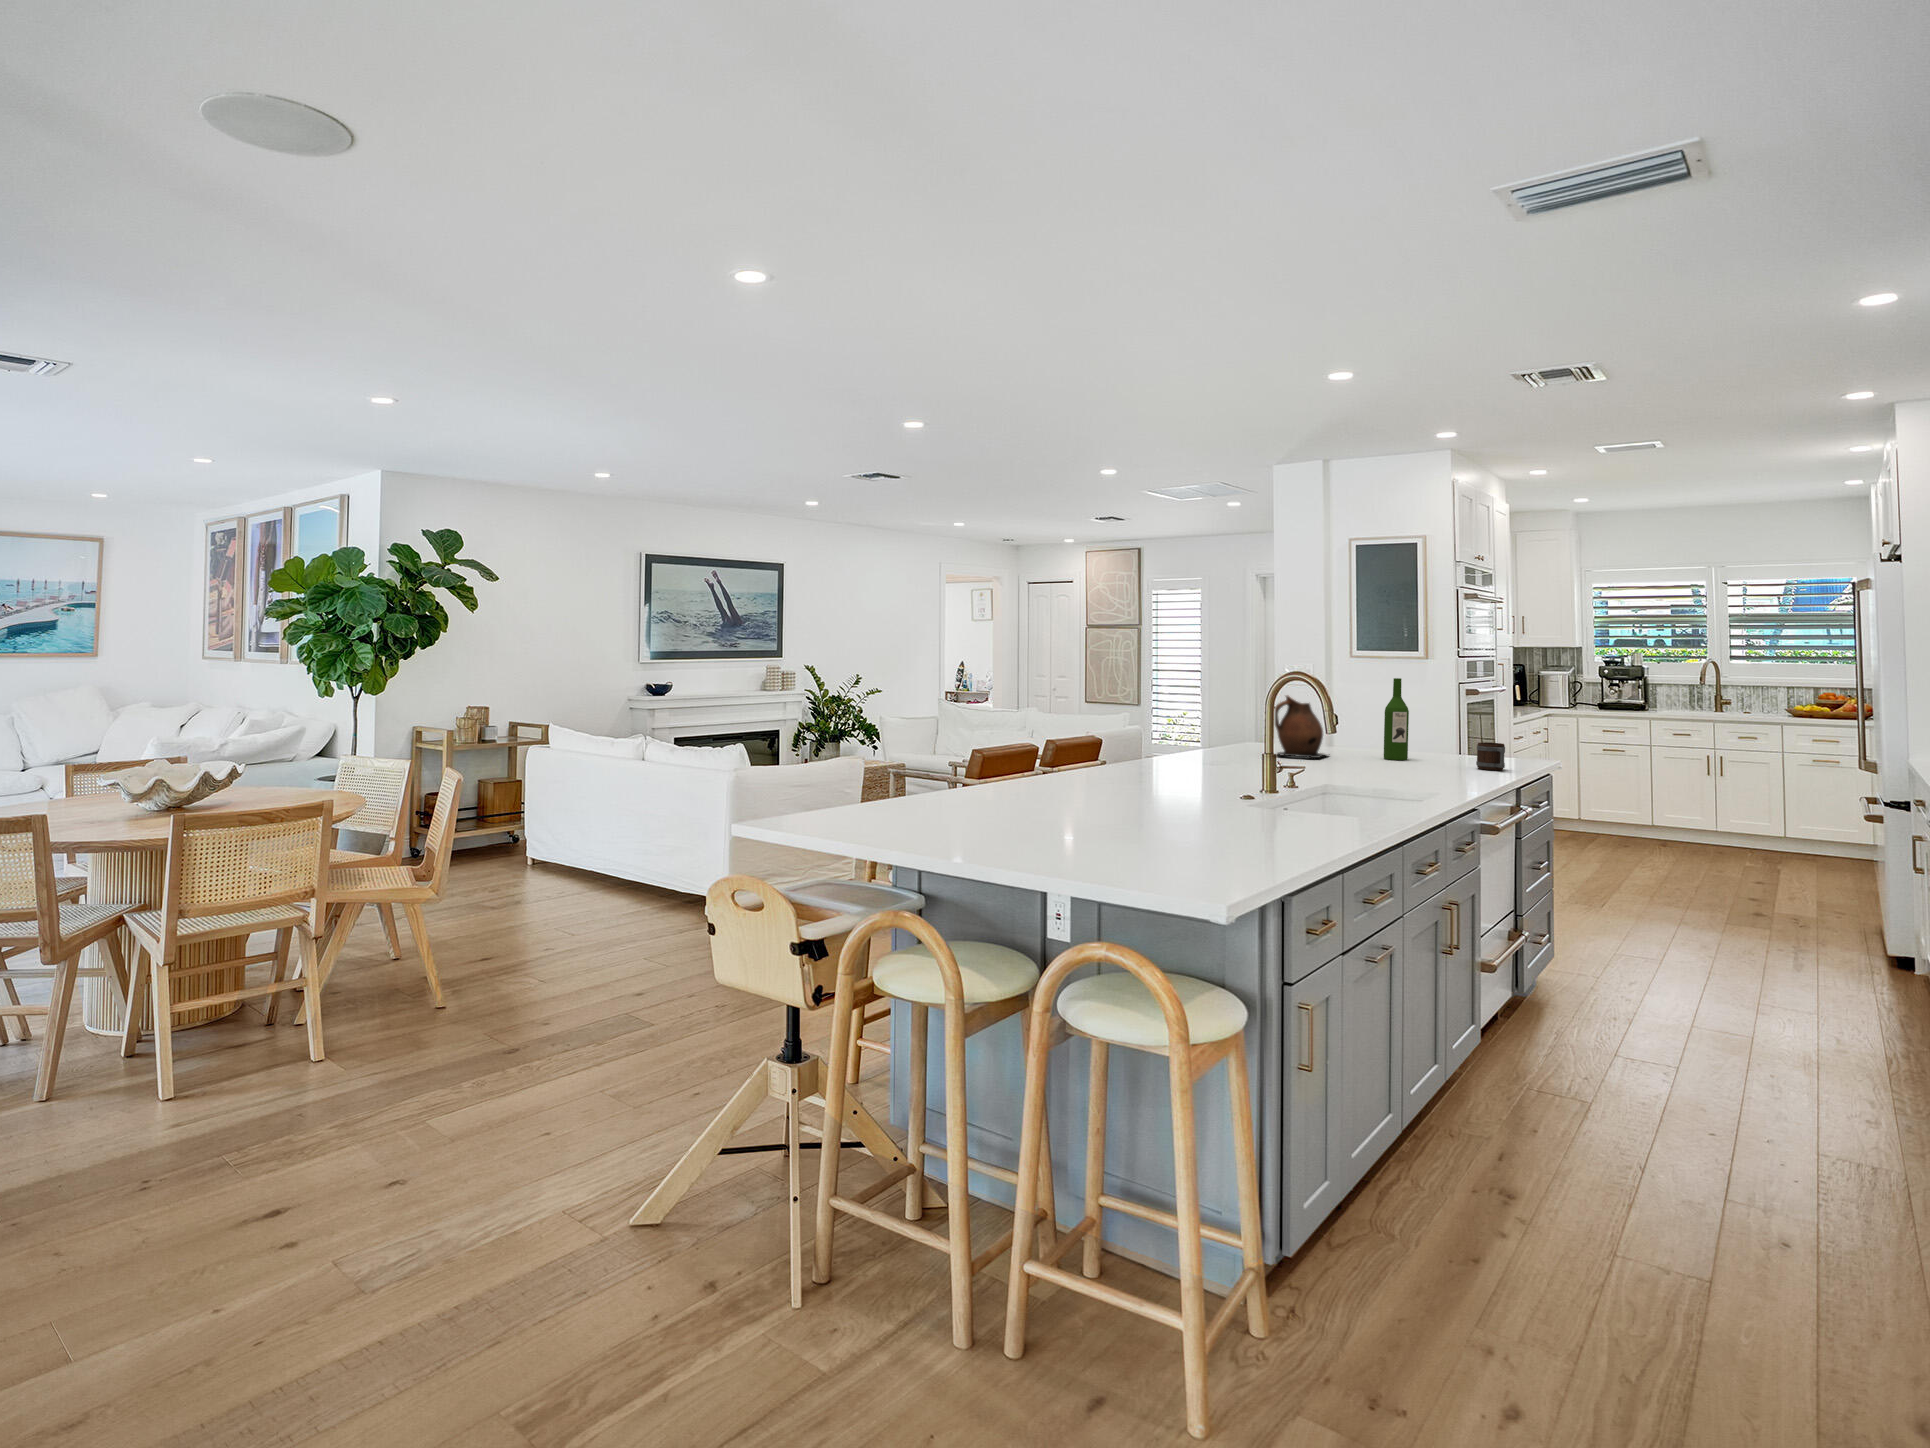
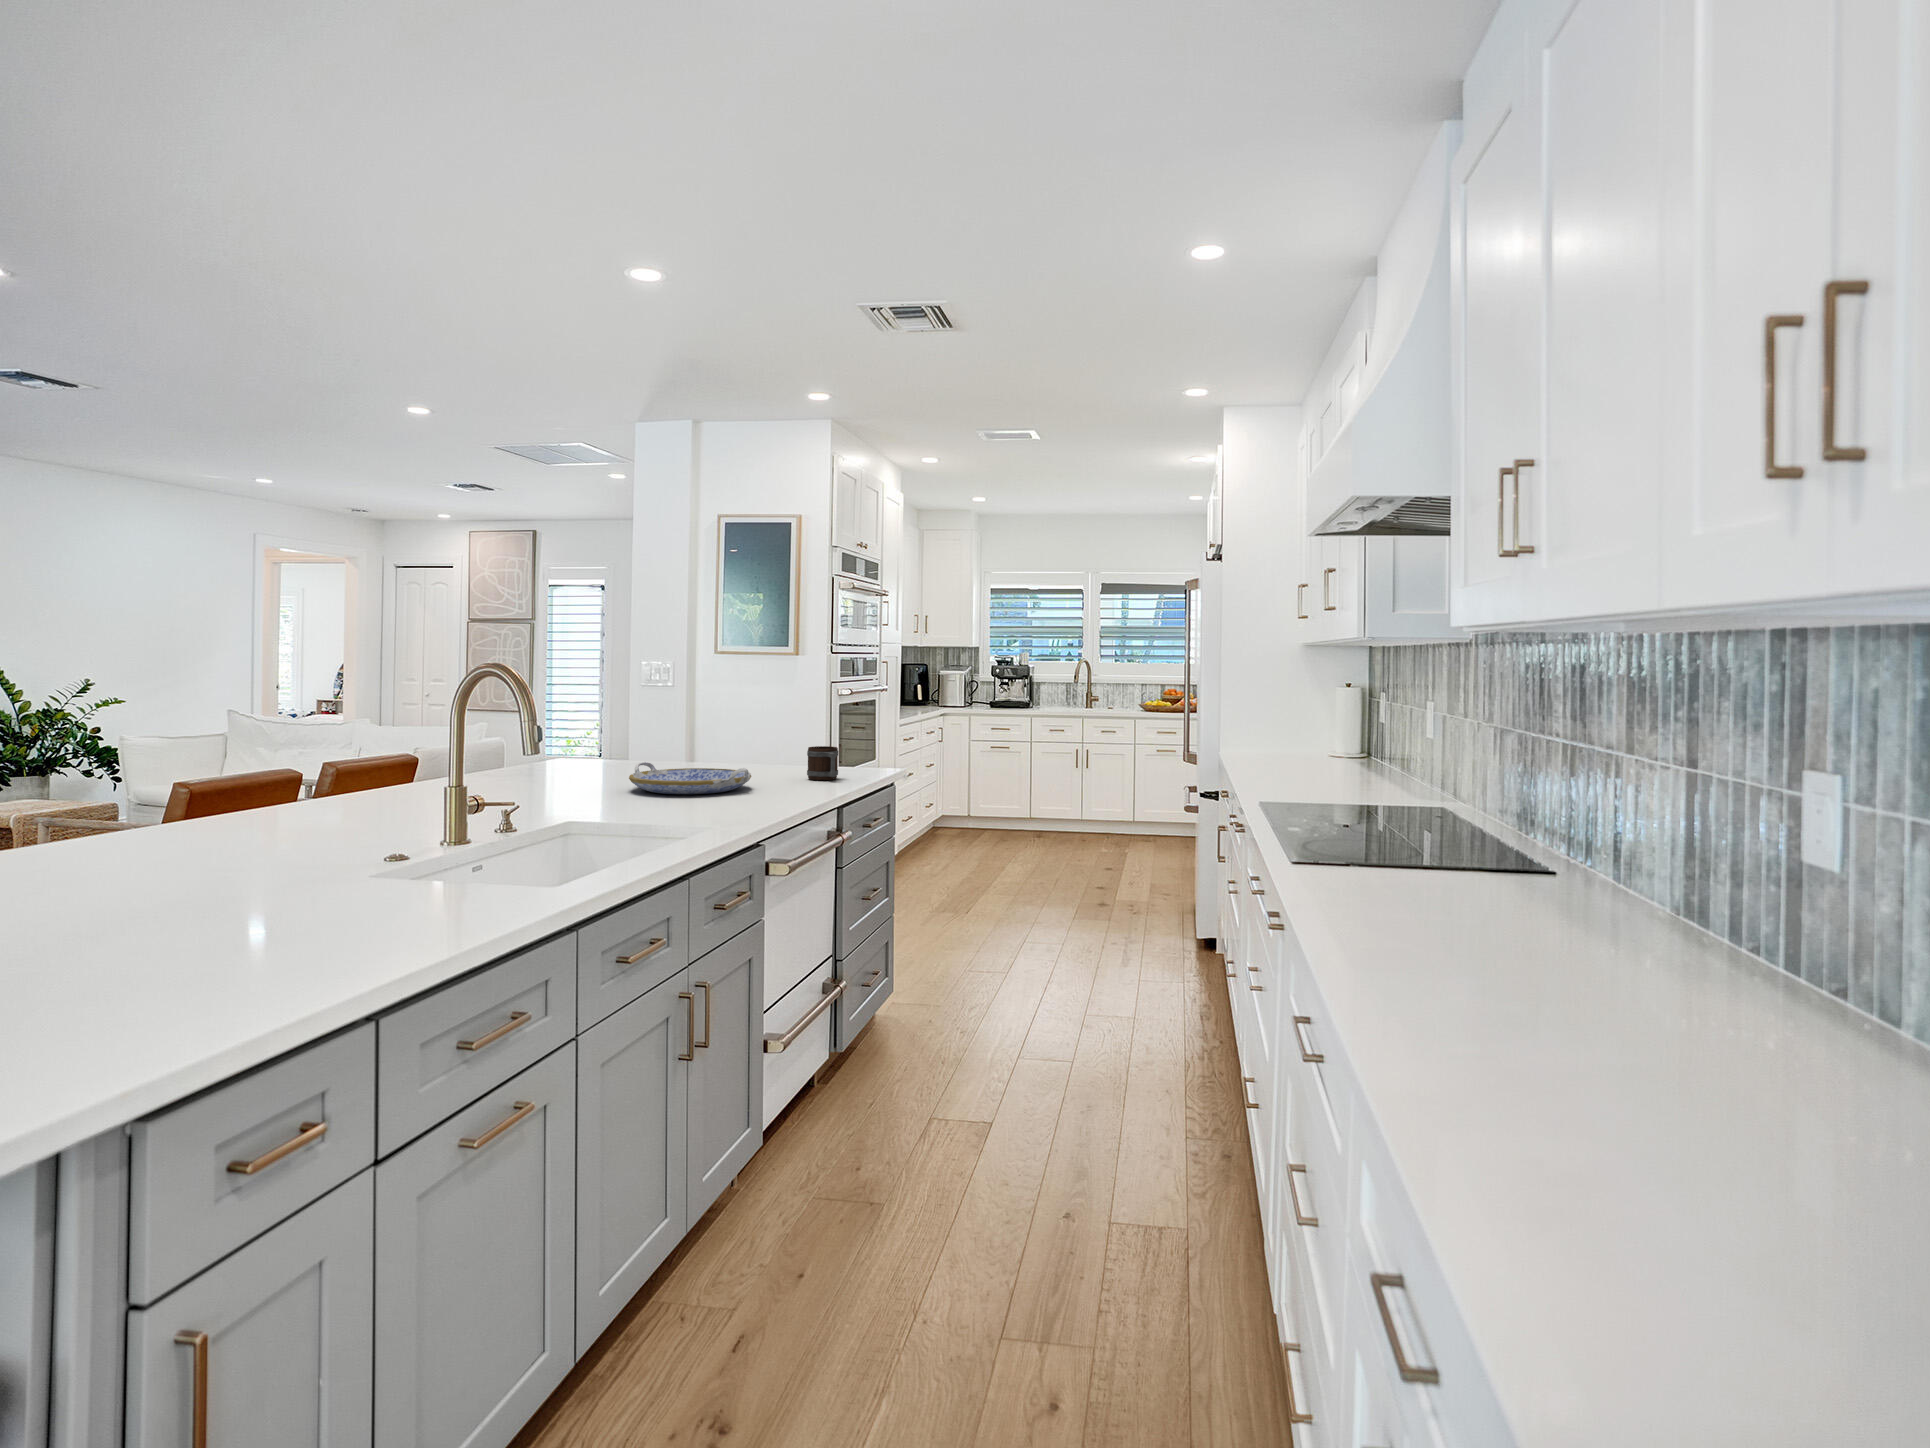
wine bottle: present [1384,678,1409,760] -> none [709,669,738,772]
ceramic pitcher: present [1275,695,1330,758] -> none [562,692,643,776]
serving tray: none [1341,749,1438,775] -> present [629,762,751,794]

